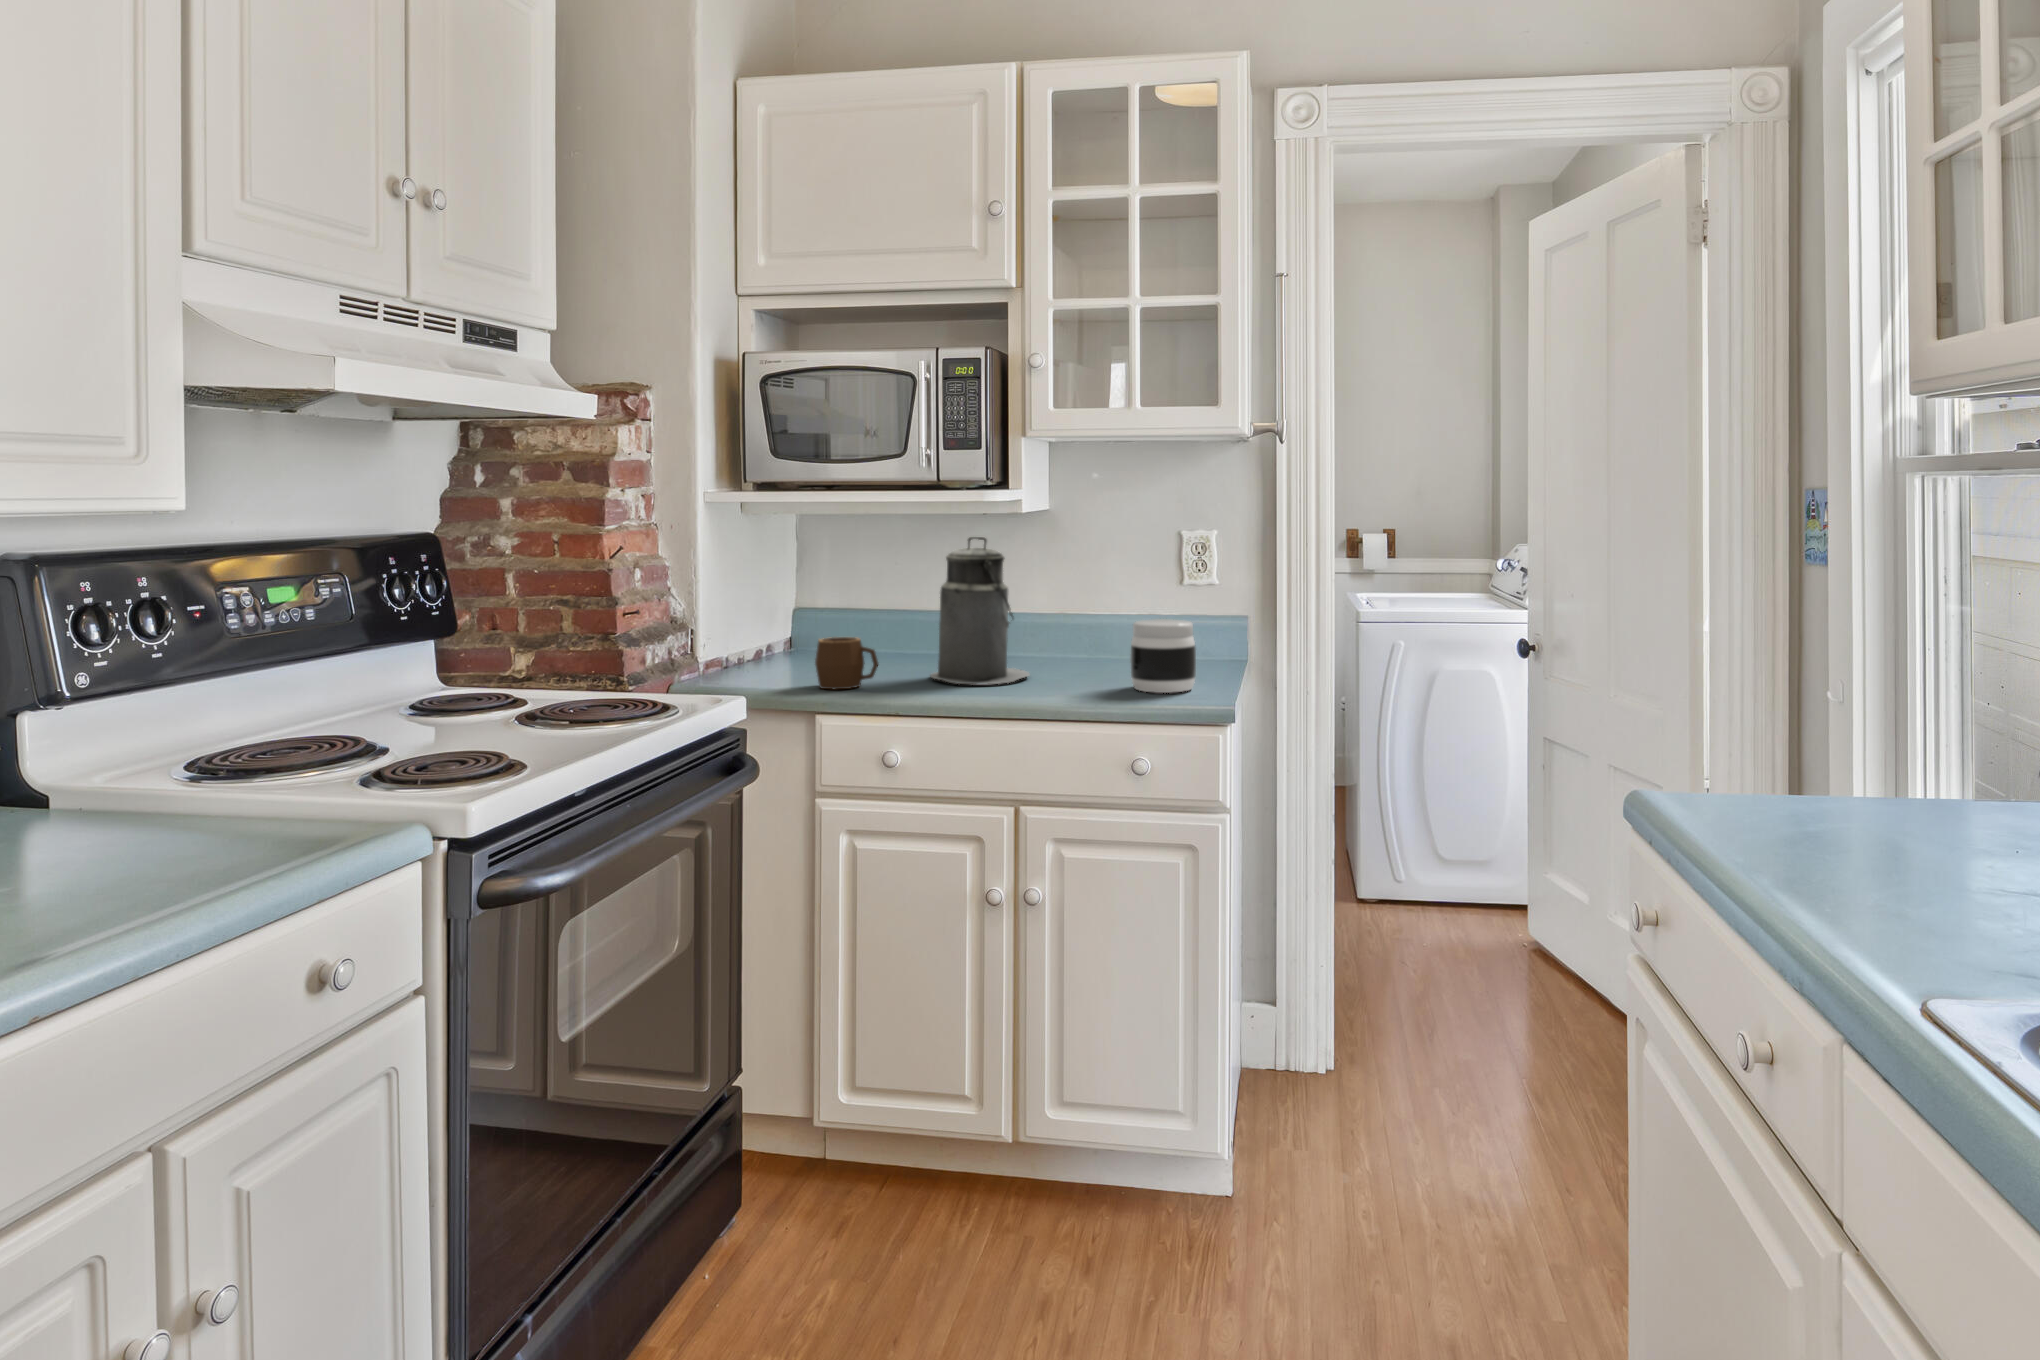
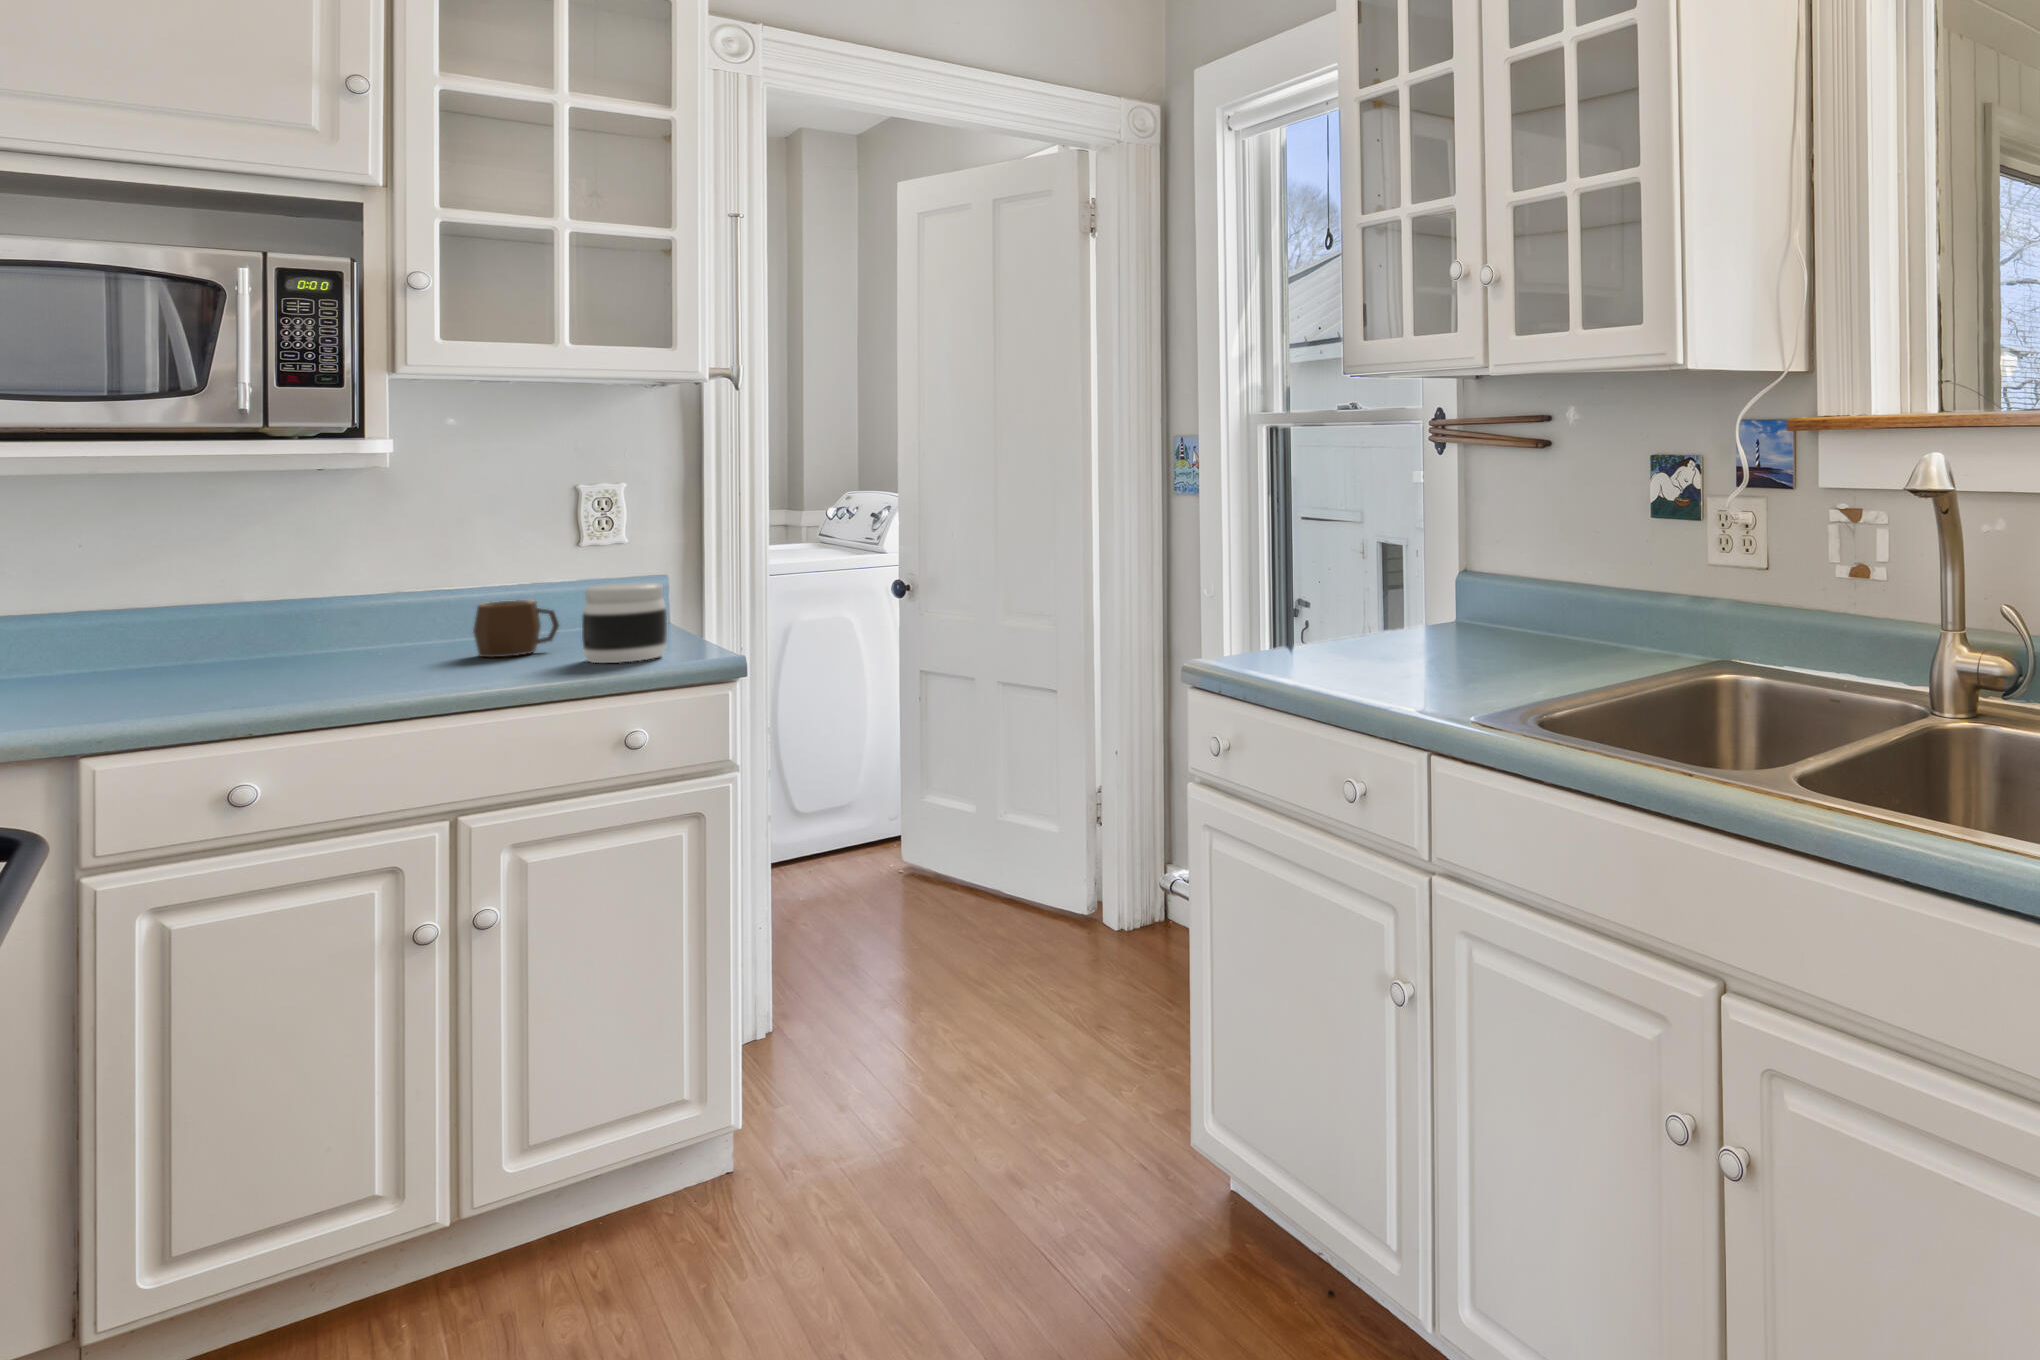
canister: present [930,537,1030,684] -> none [257,499,421,685]
mug: present [815,637,878,689] -> present [473,600,559,657]

